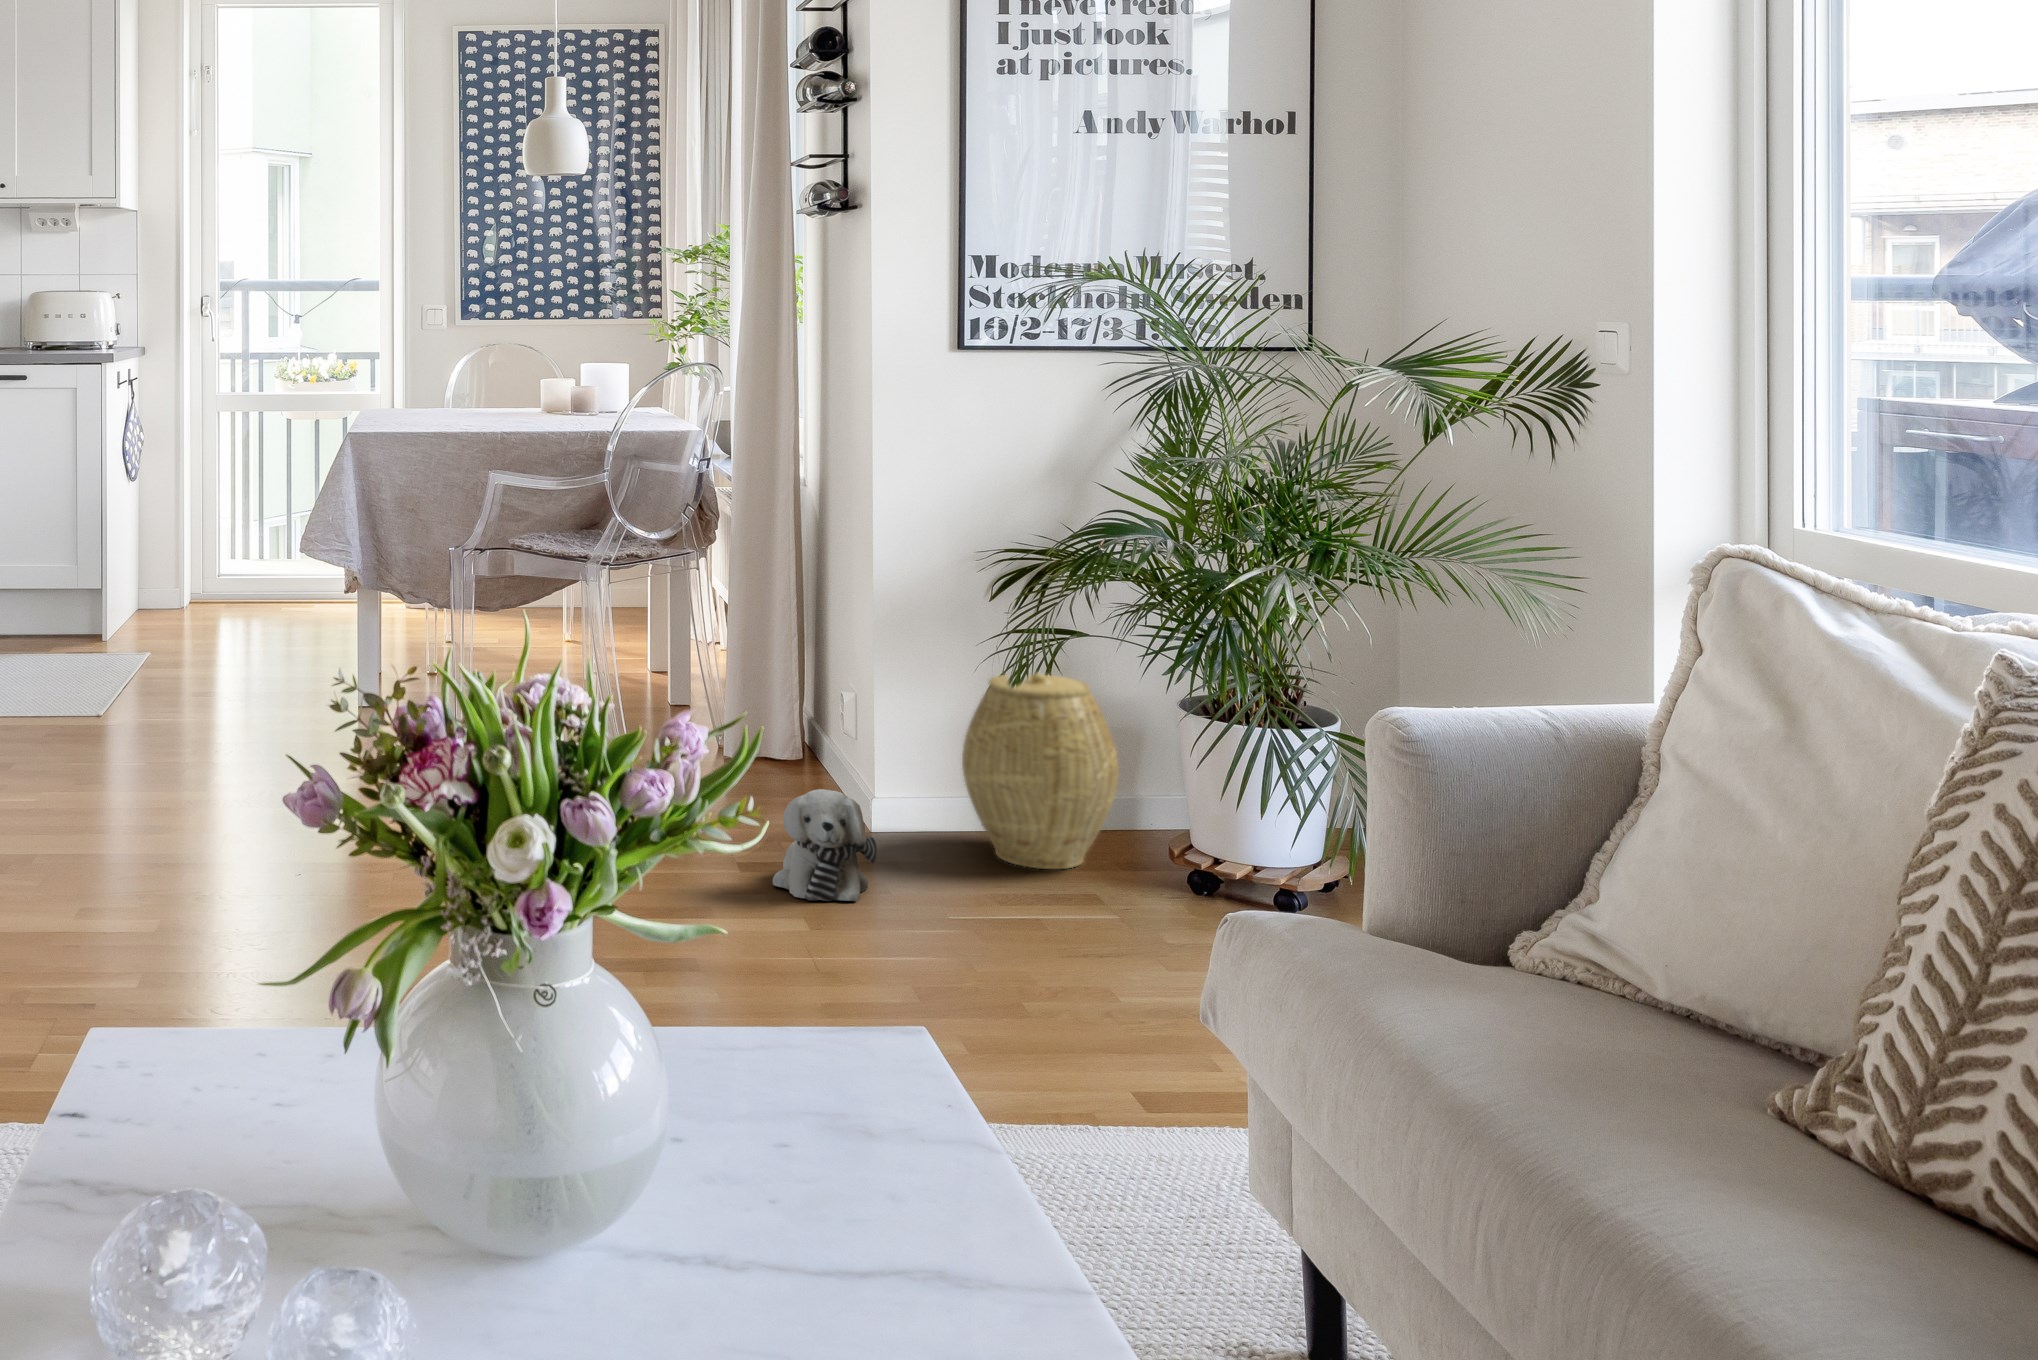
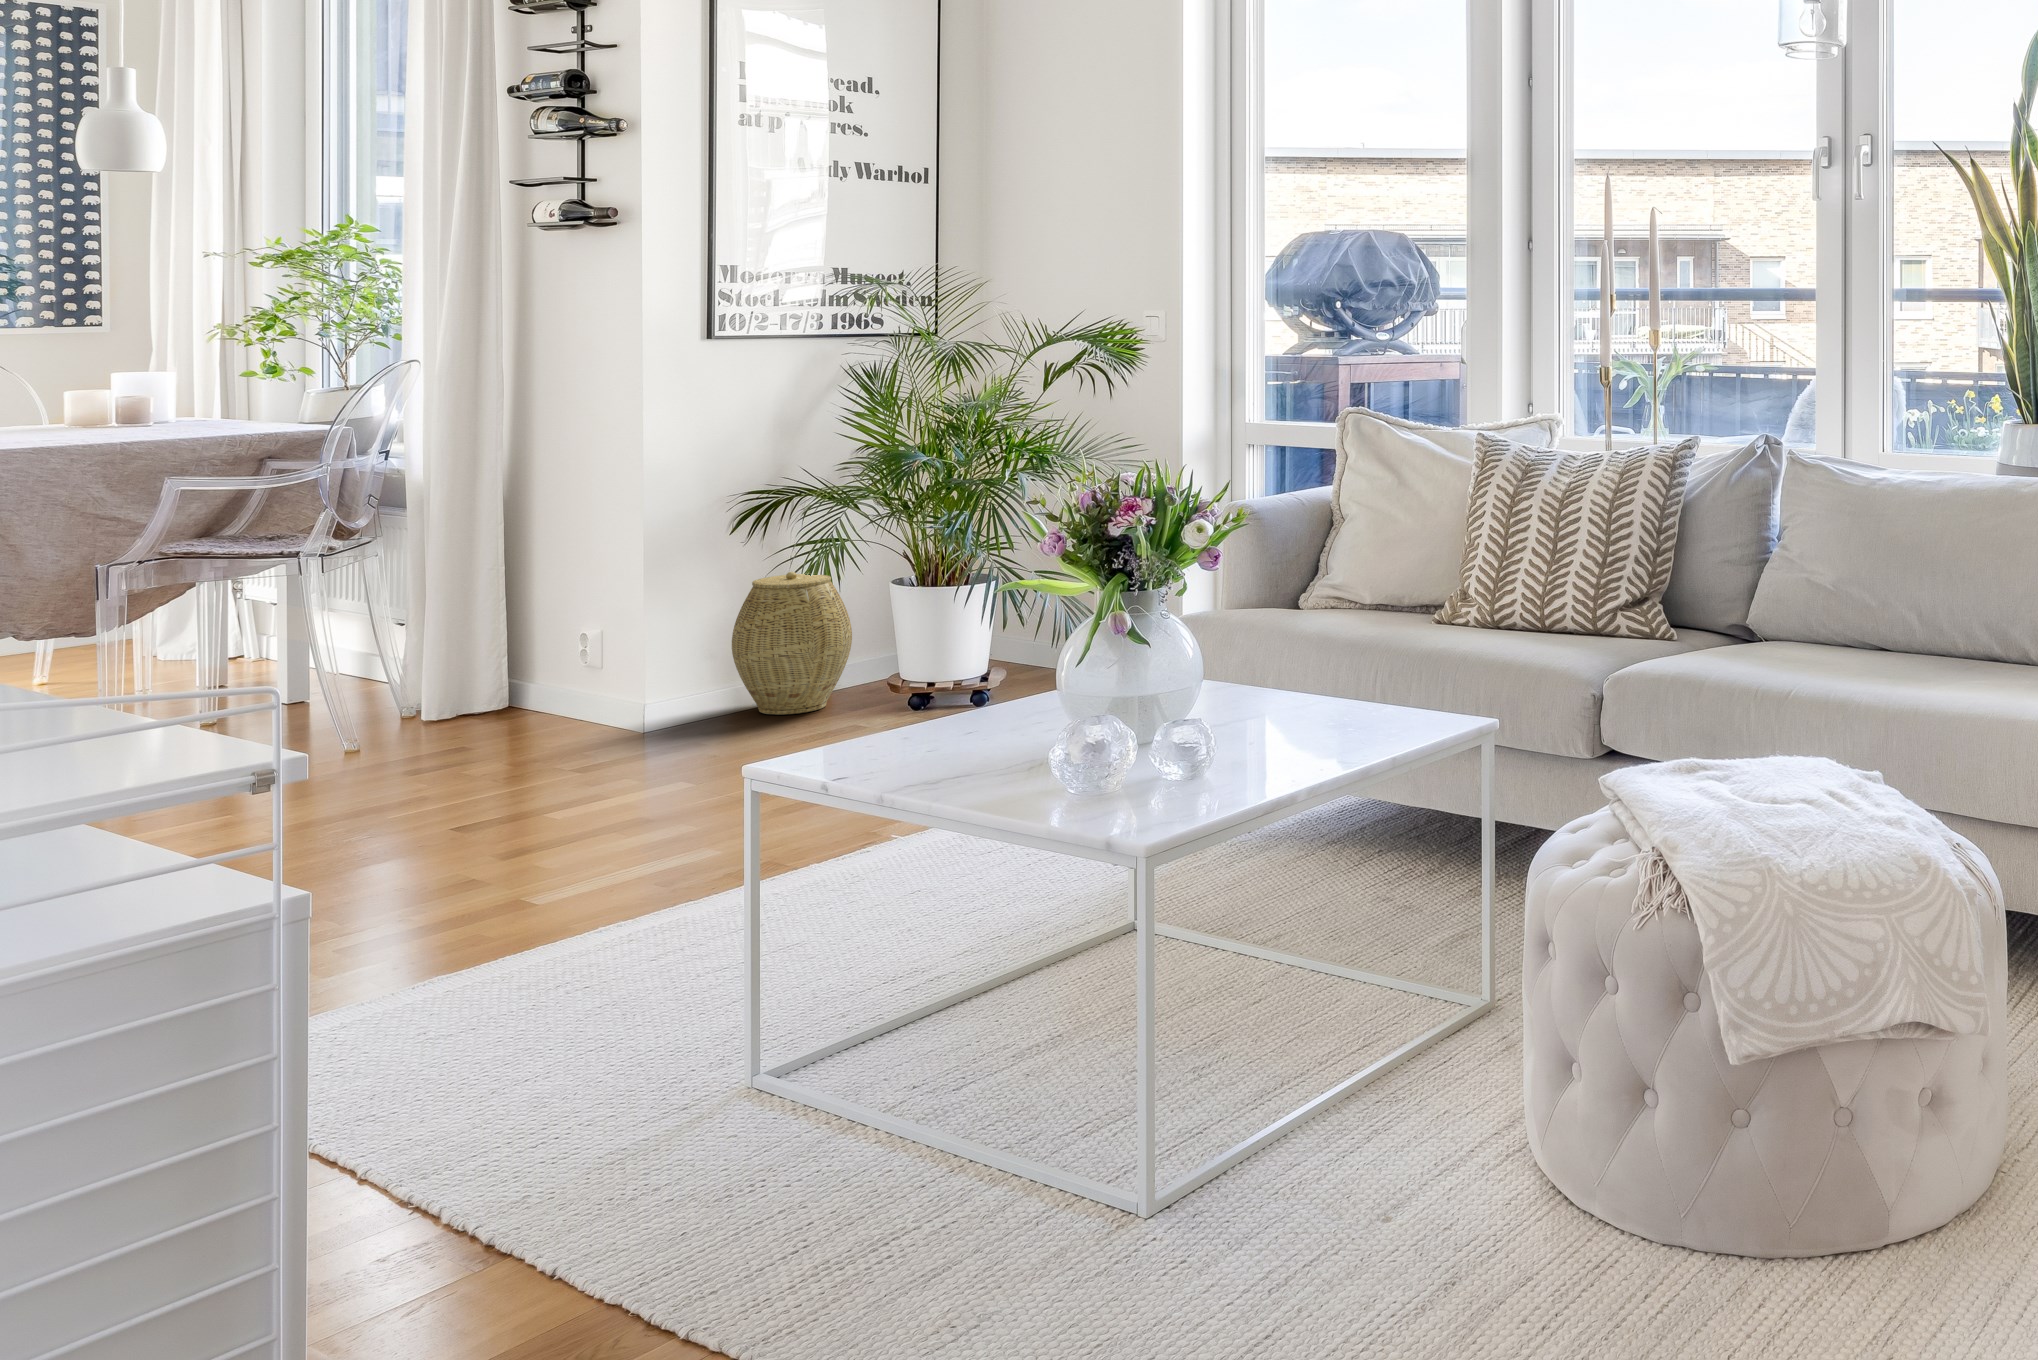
plush toy: present [773,789,877,901] -> none [630,677,715,764]

